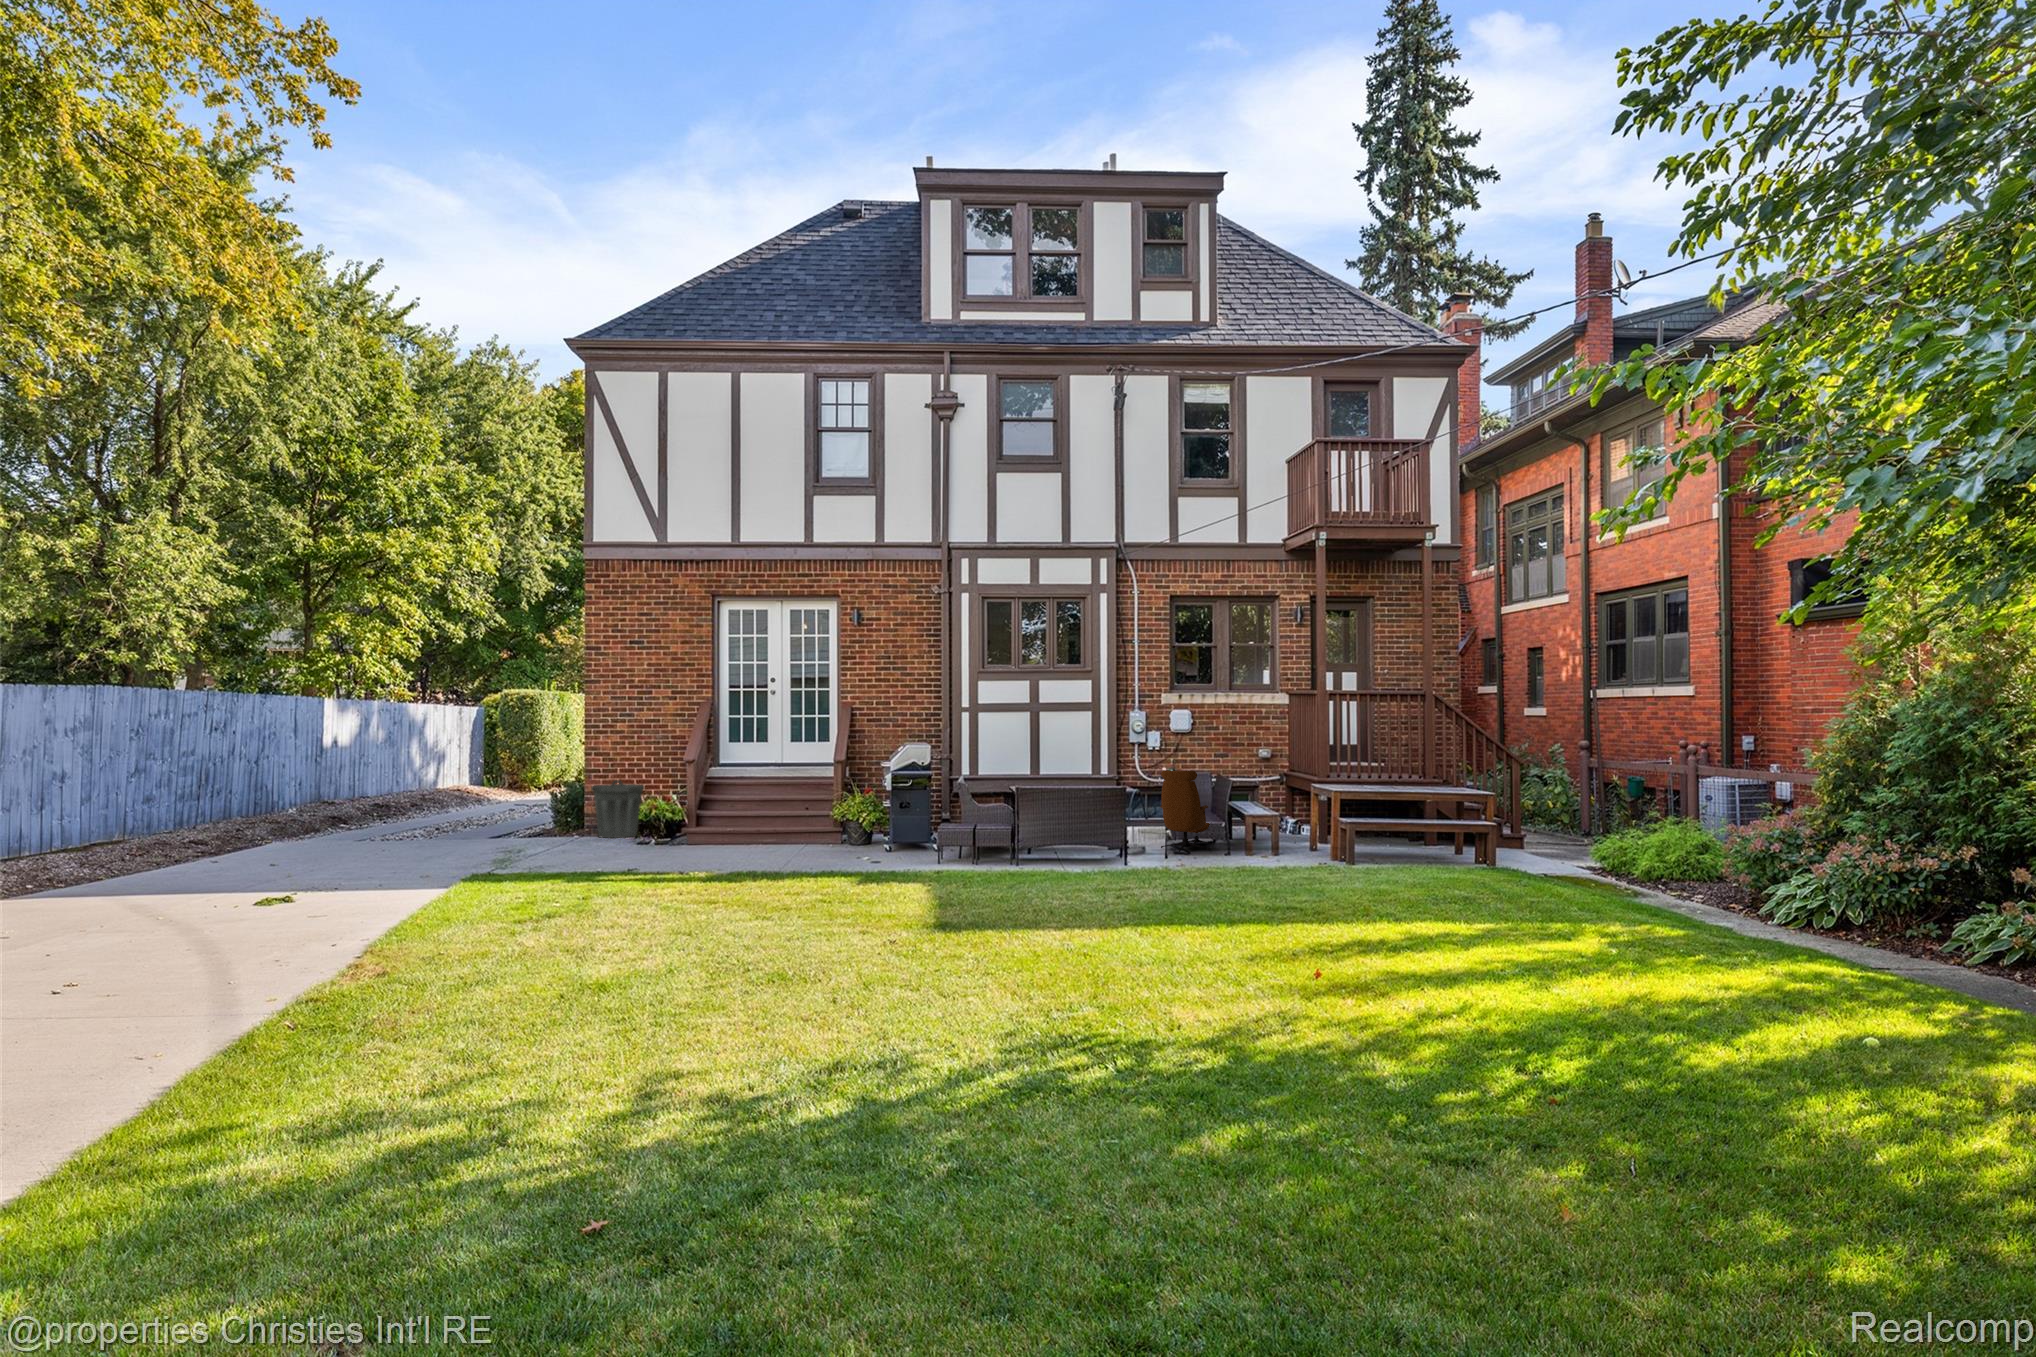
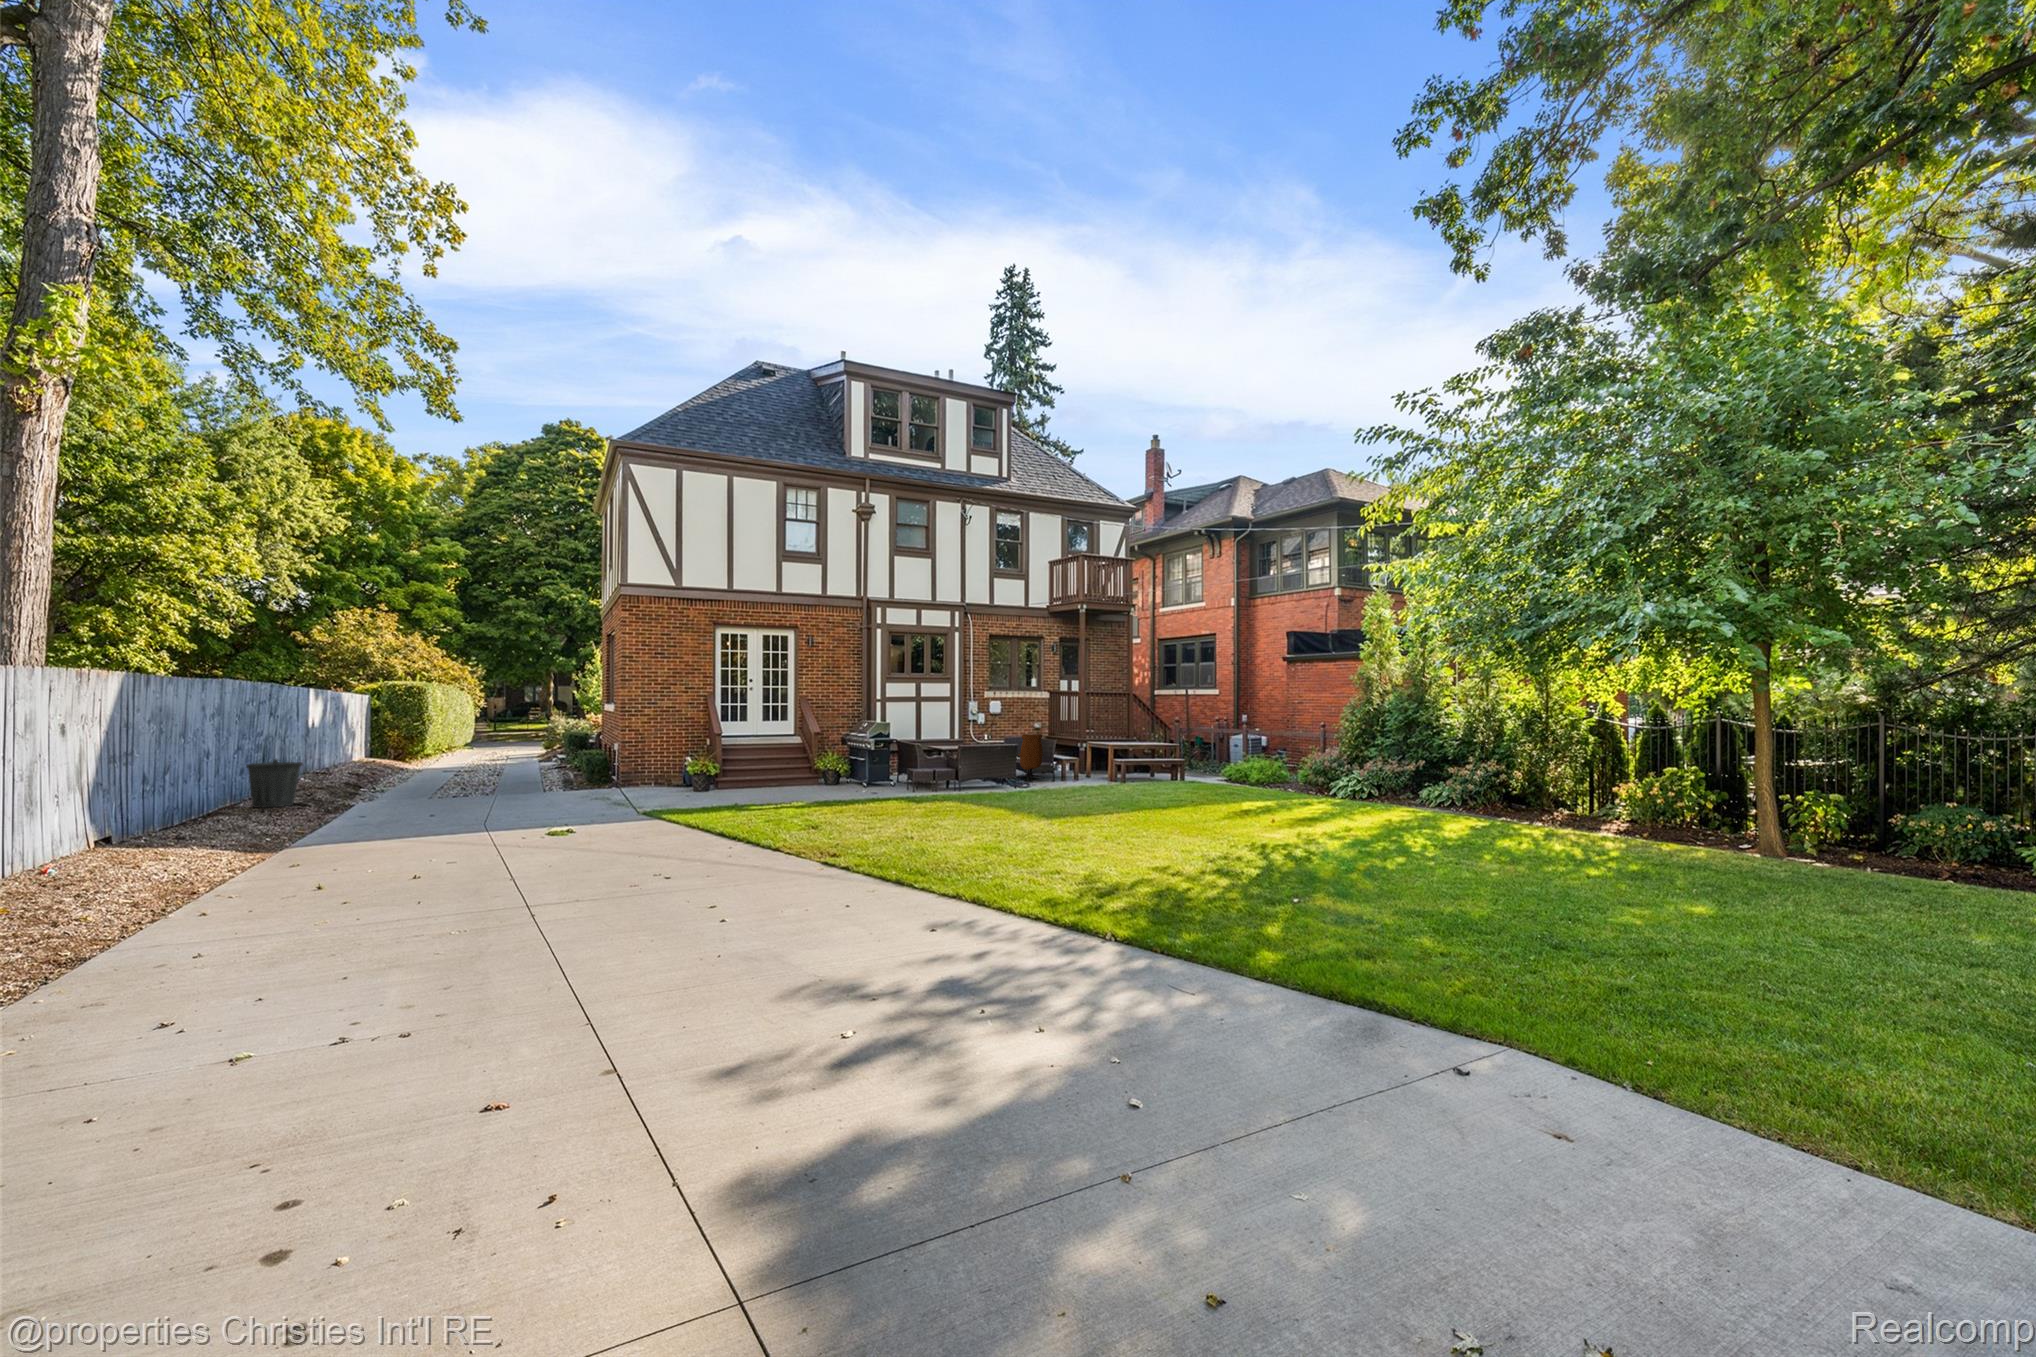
trash can: present [591,780,644,838] -> present [246,759,303,808]

